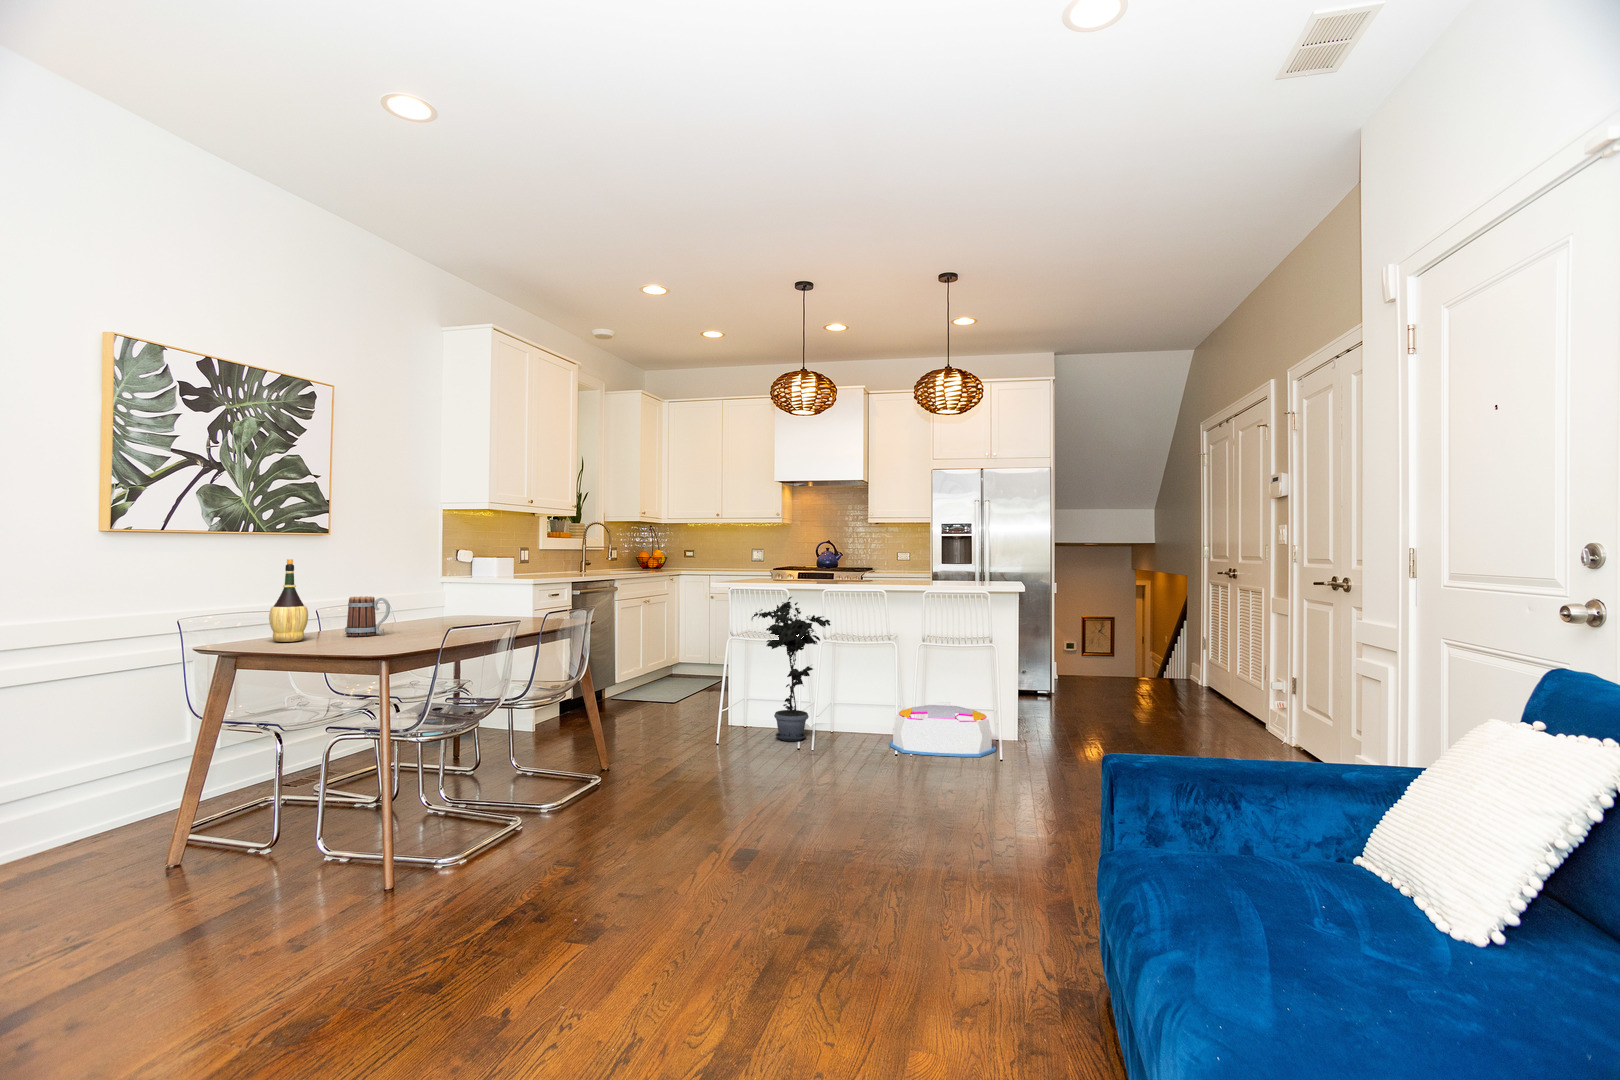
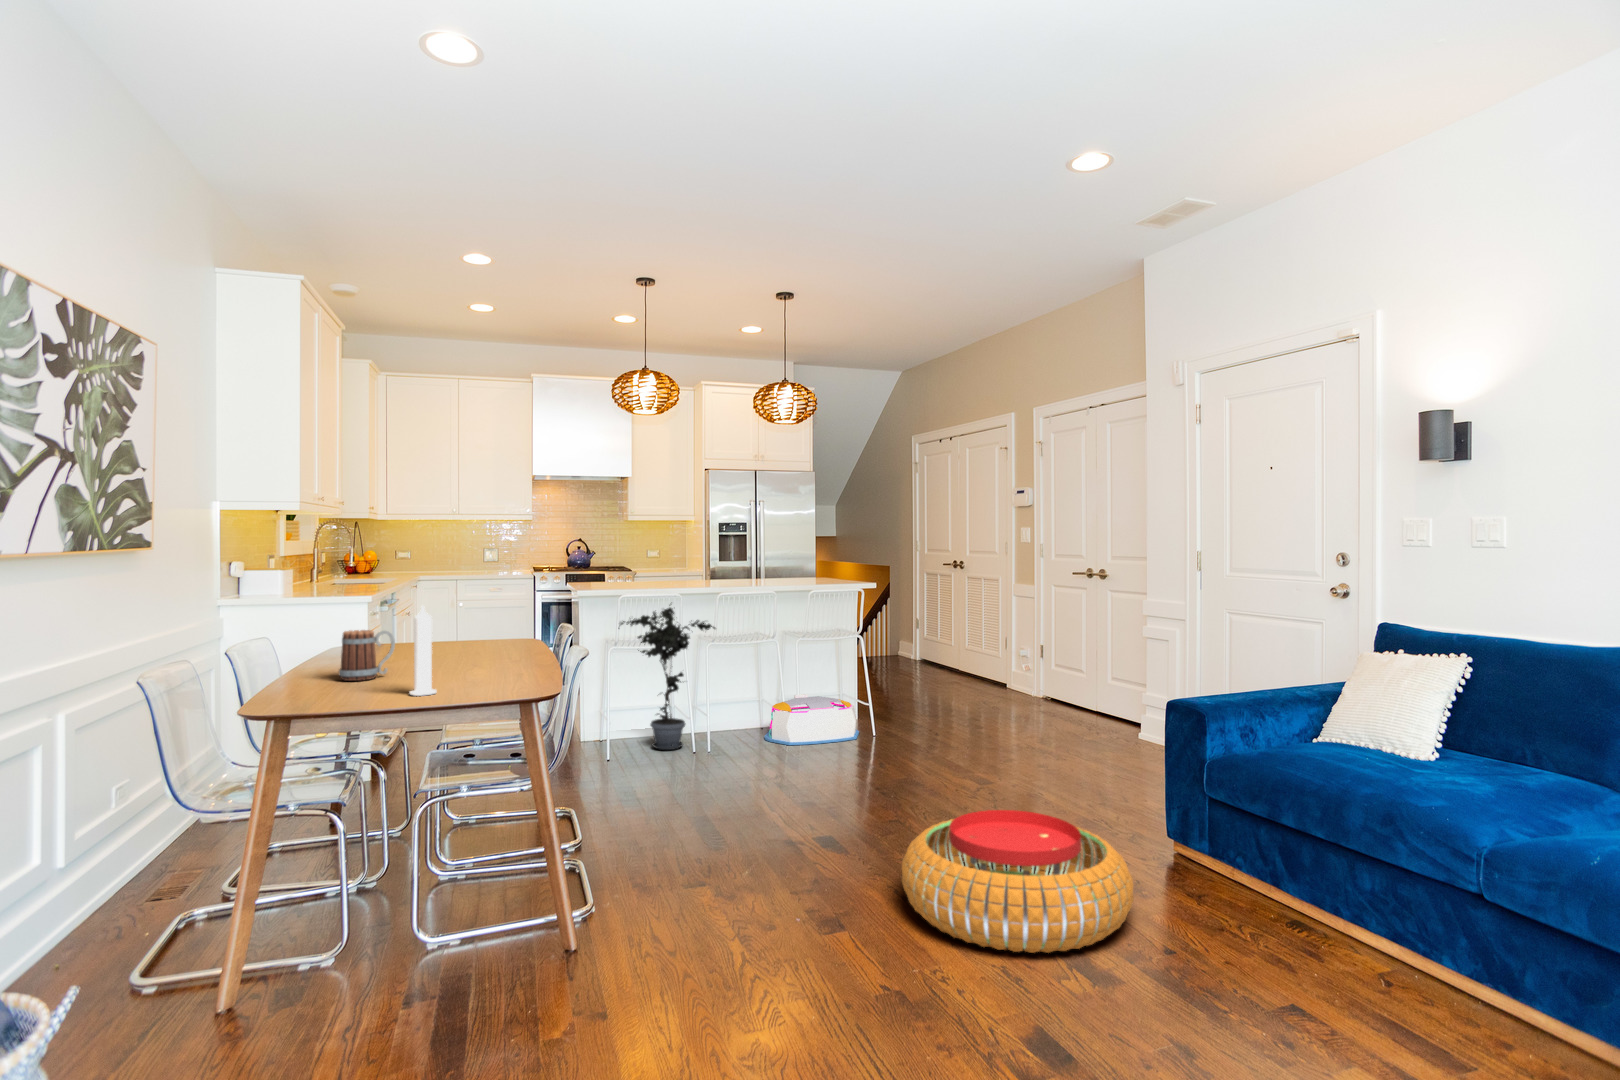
wine bottle: present [269,559,308,642] -> none [284,588,332,695]
candle: none [319,573,343,648] -> present [410,606,437,696]
pouf: none [661,841,939,1033] -> present [902,810,1134,953]

